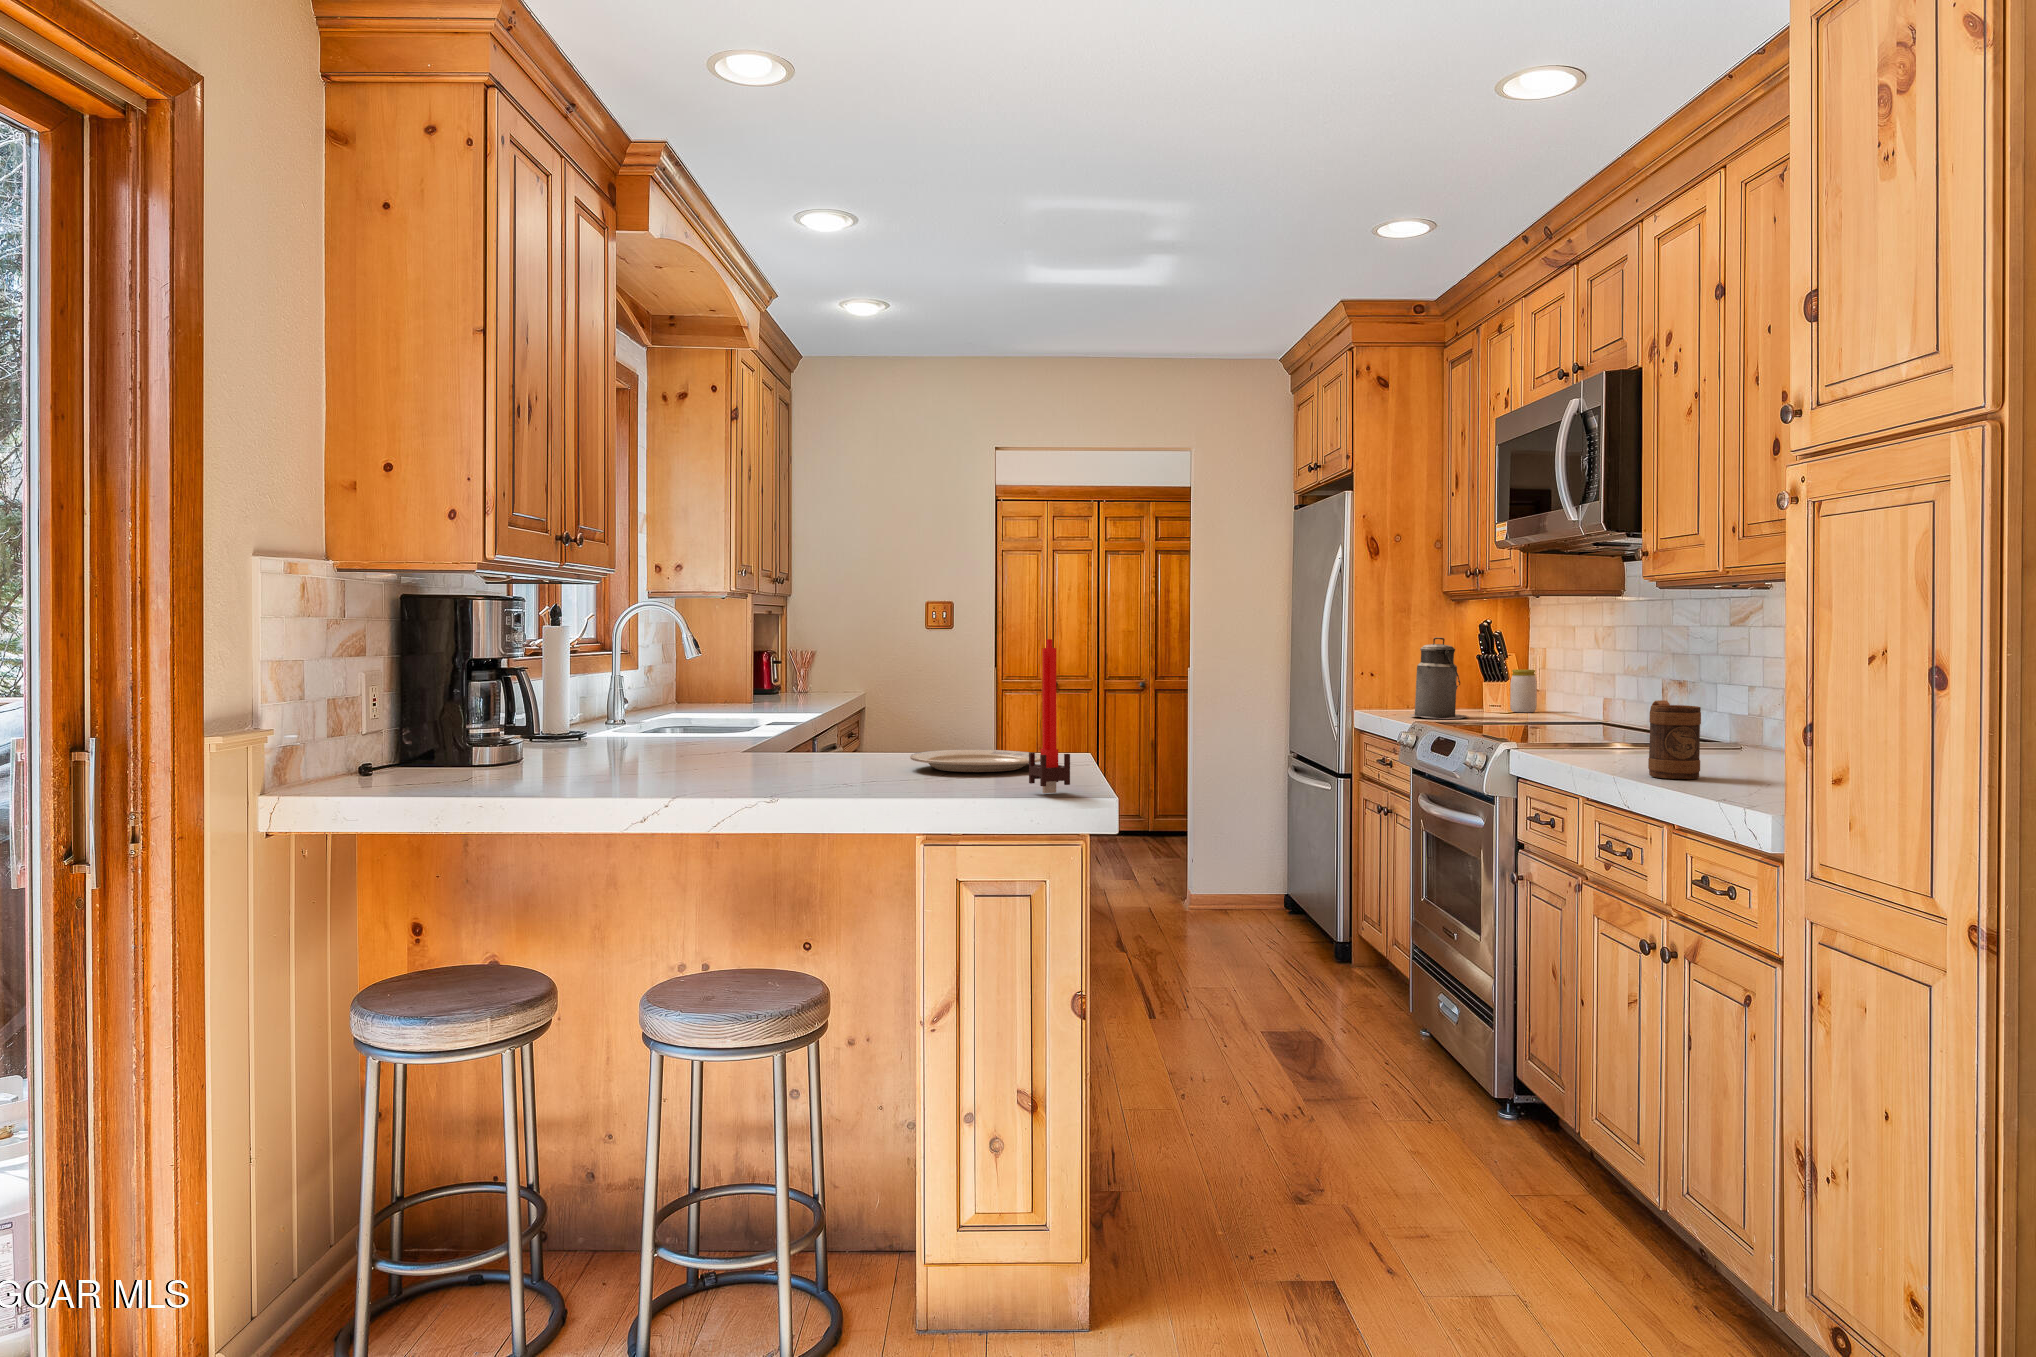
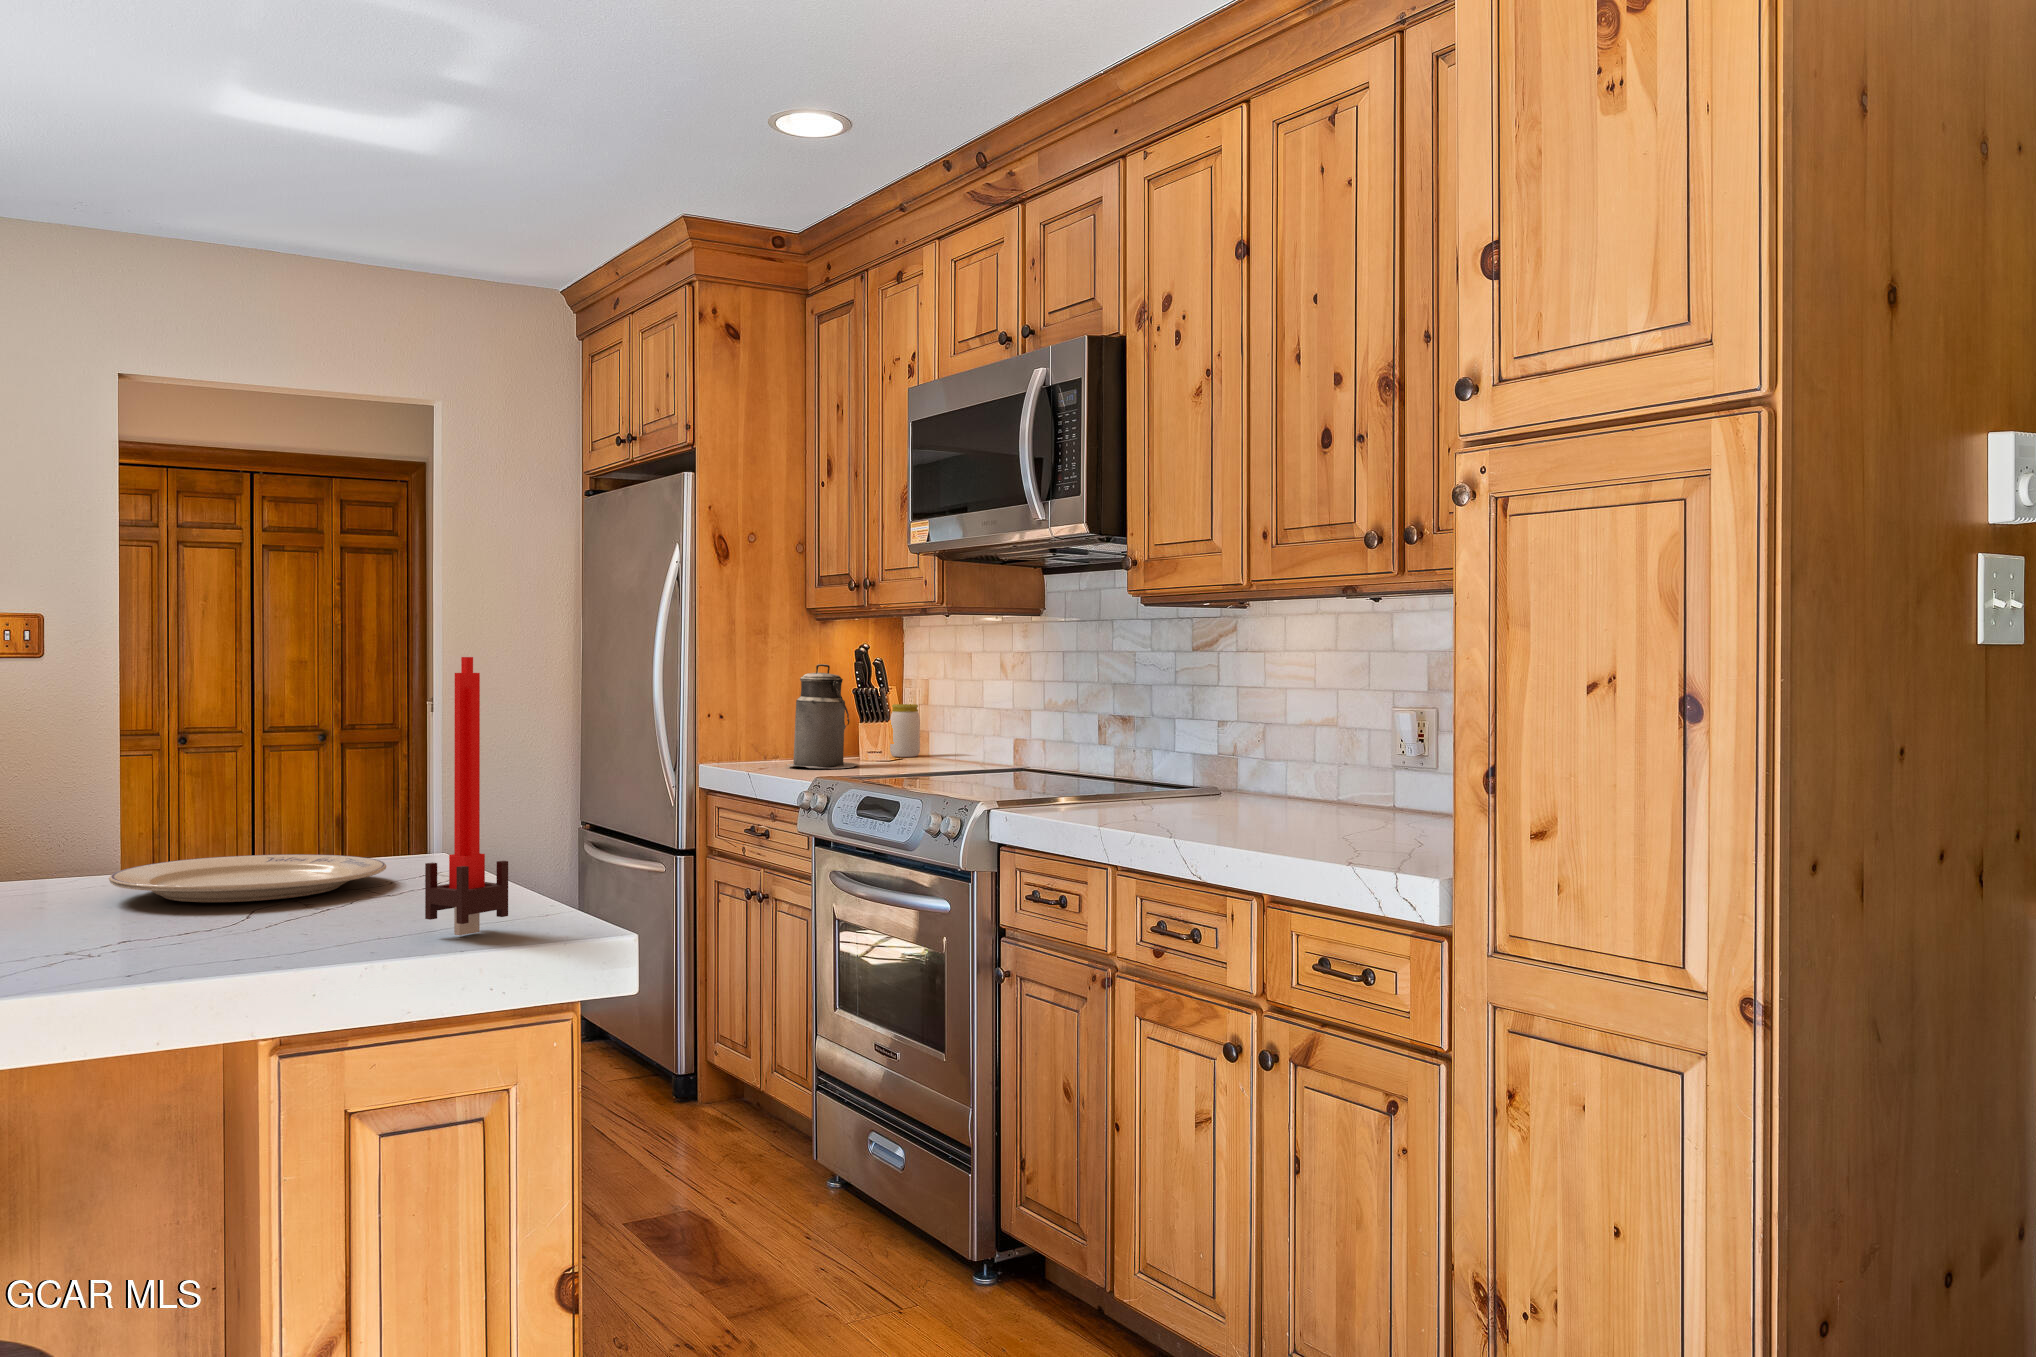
mug: present [1648,700,1701,779] -> none [1197,740,1264,836]

